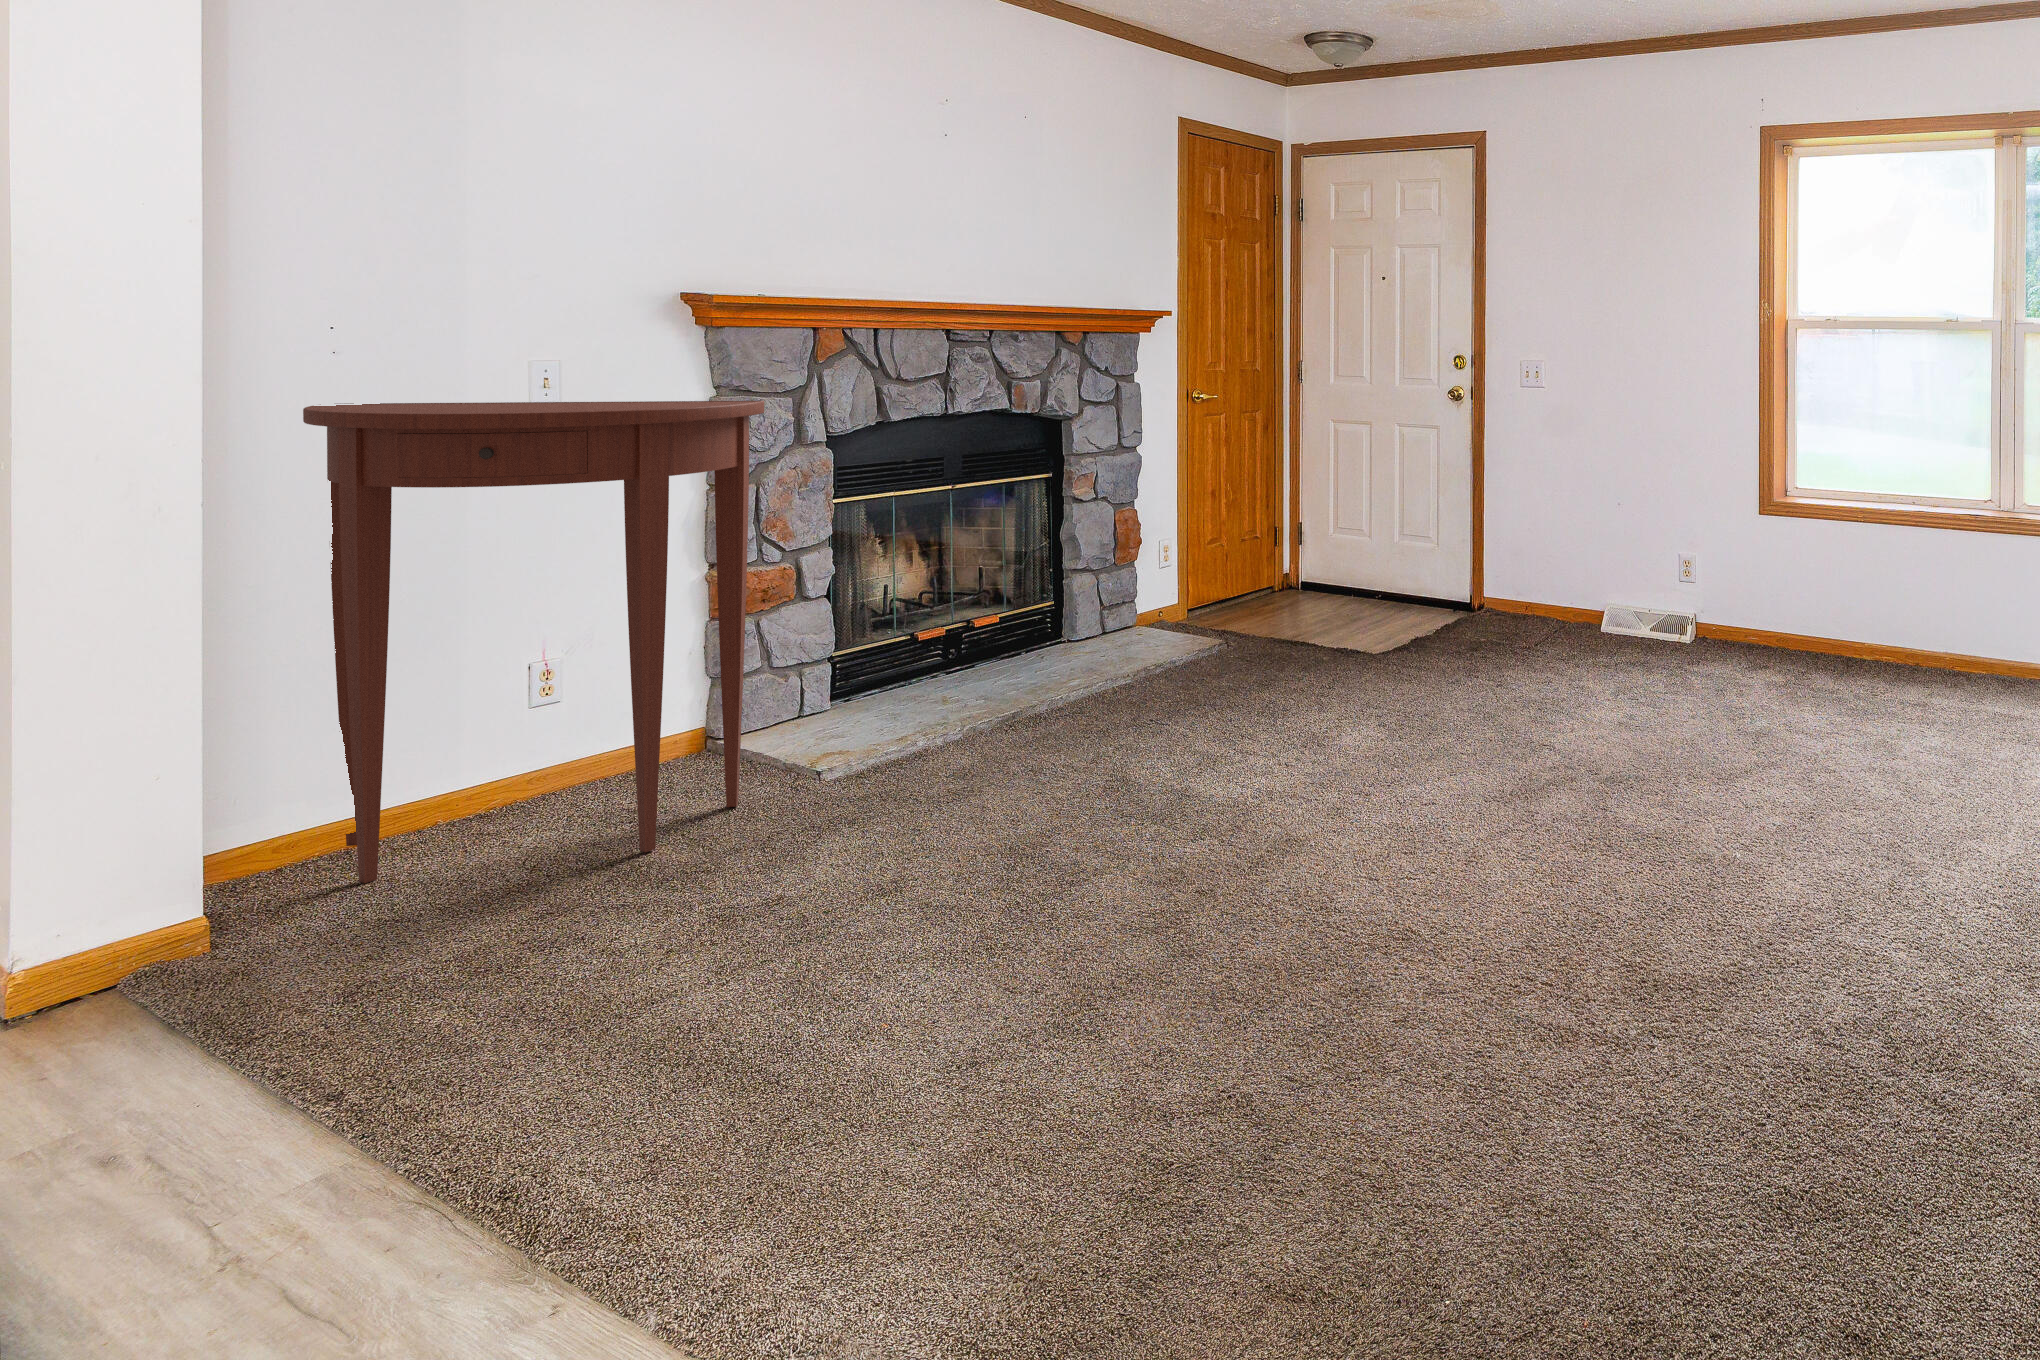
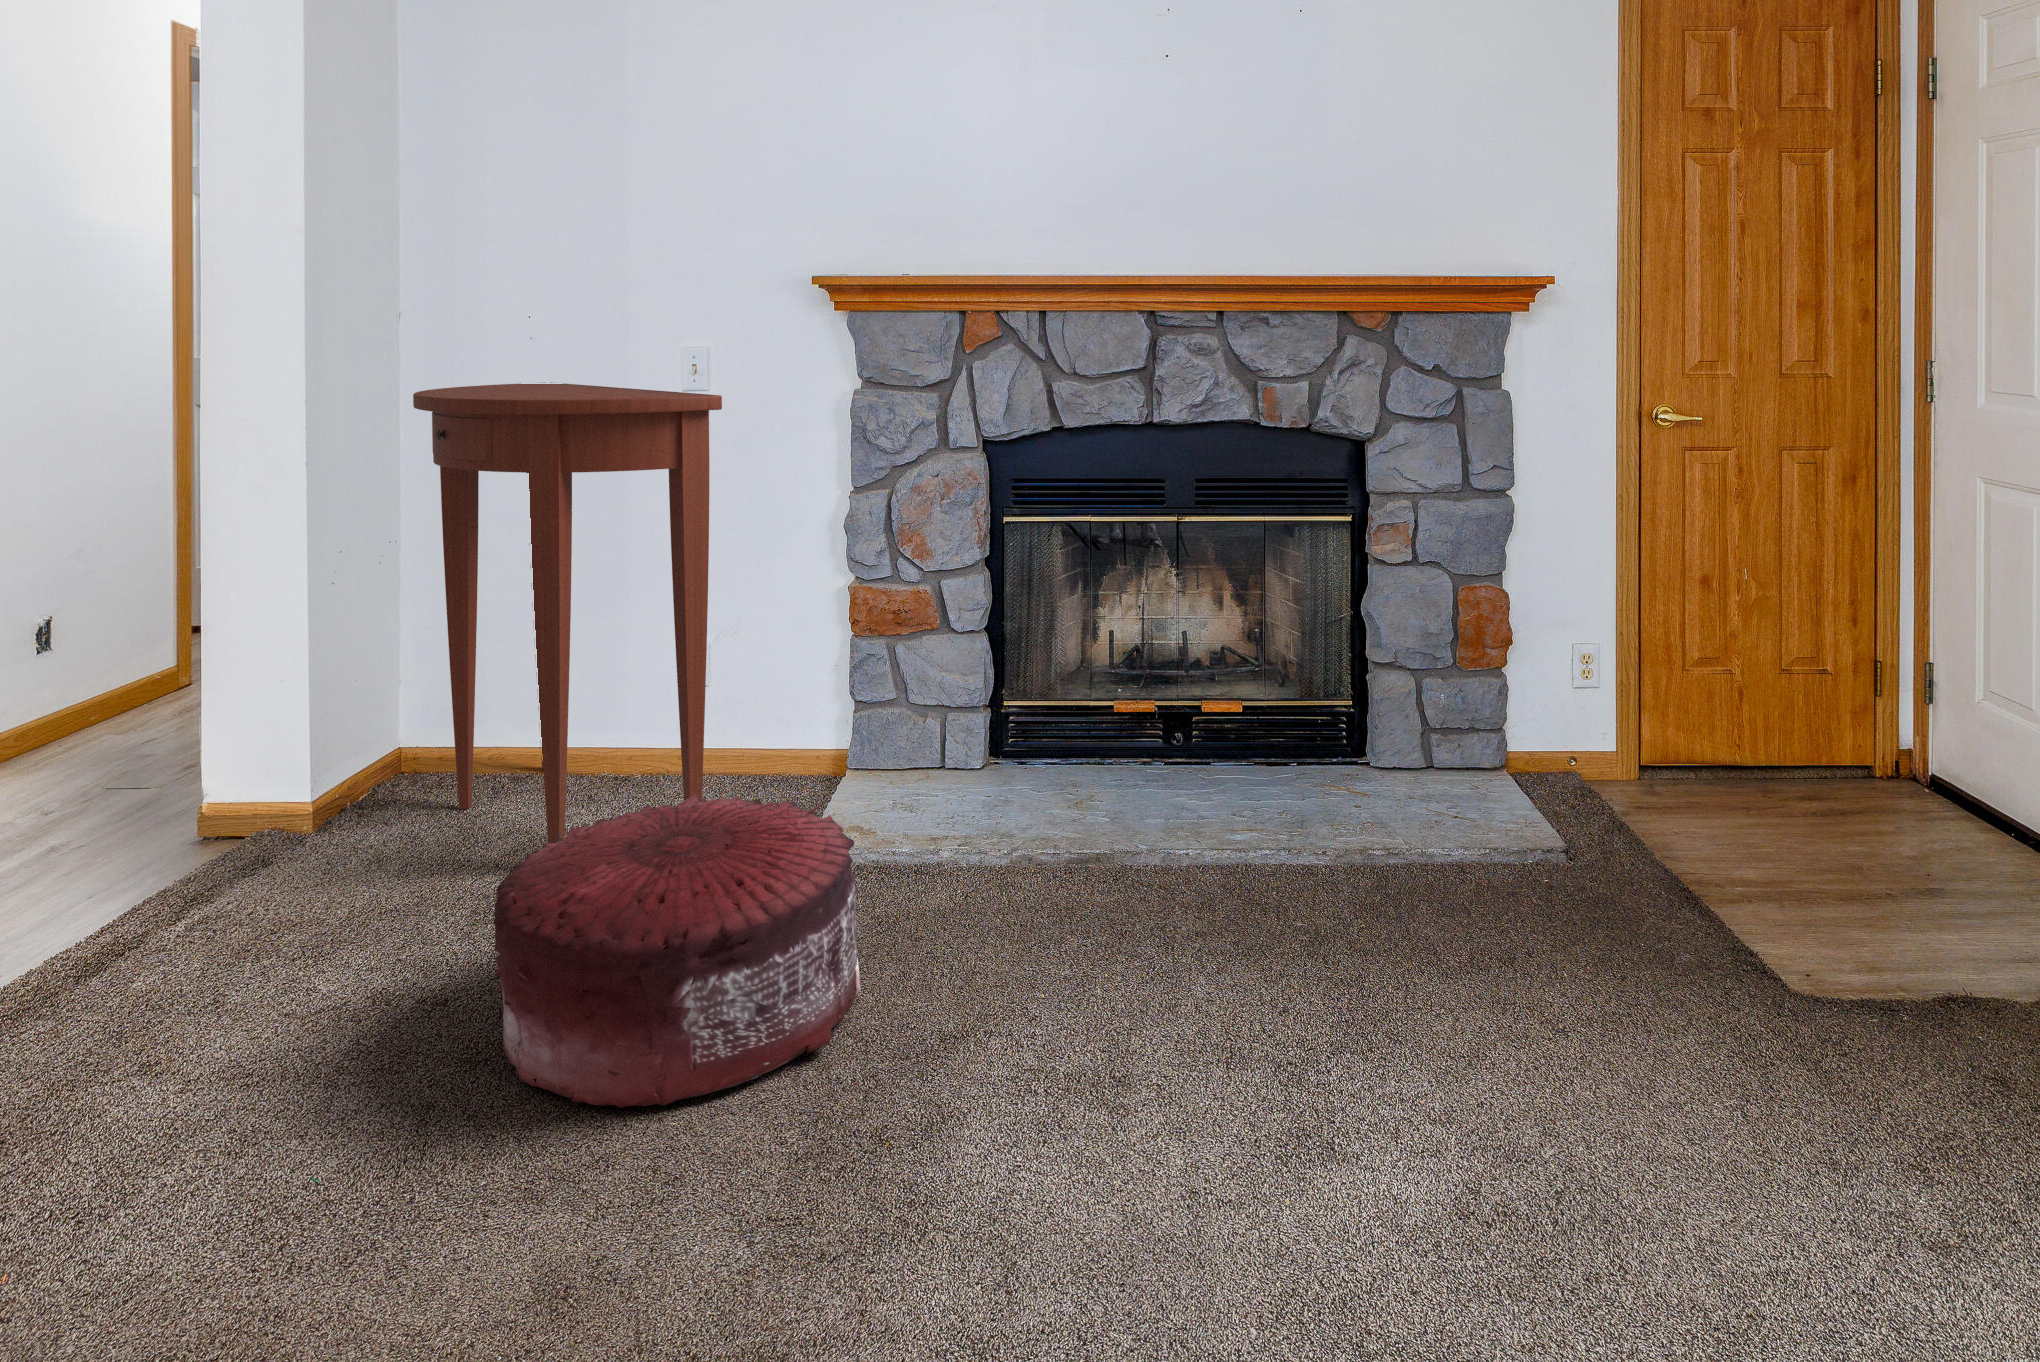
pouf: none [869,683,1126,876] -> present [494,794,861,1108]

